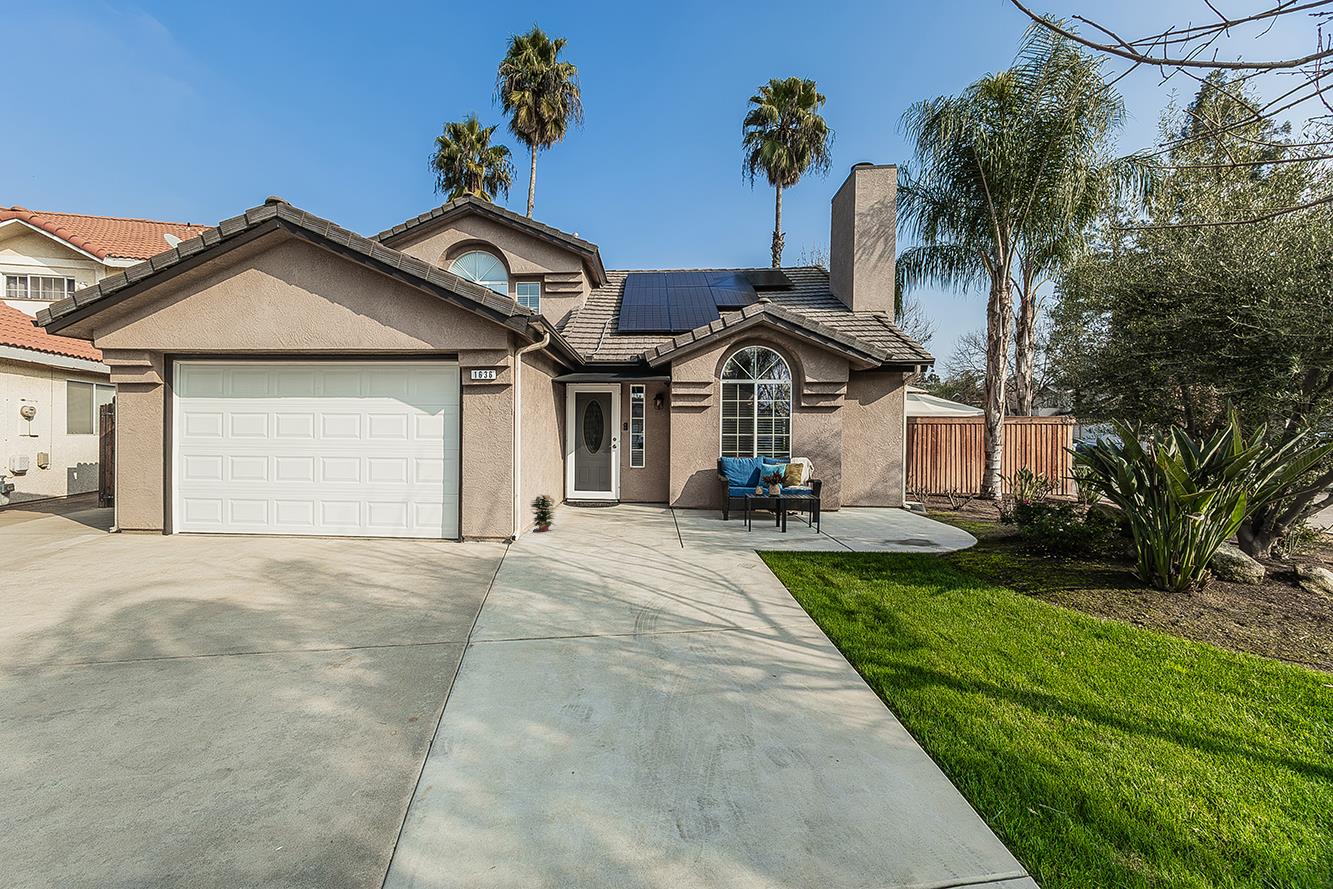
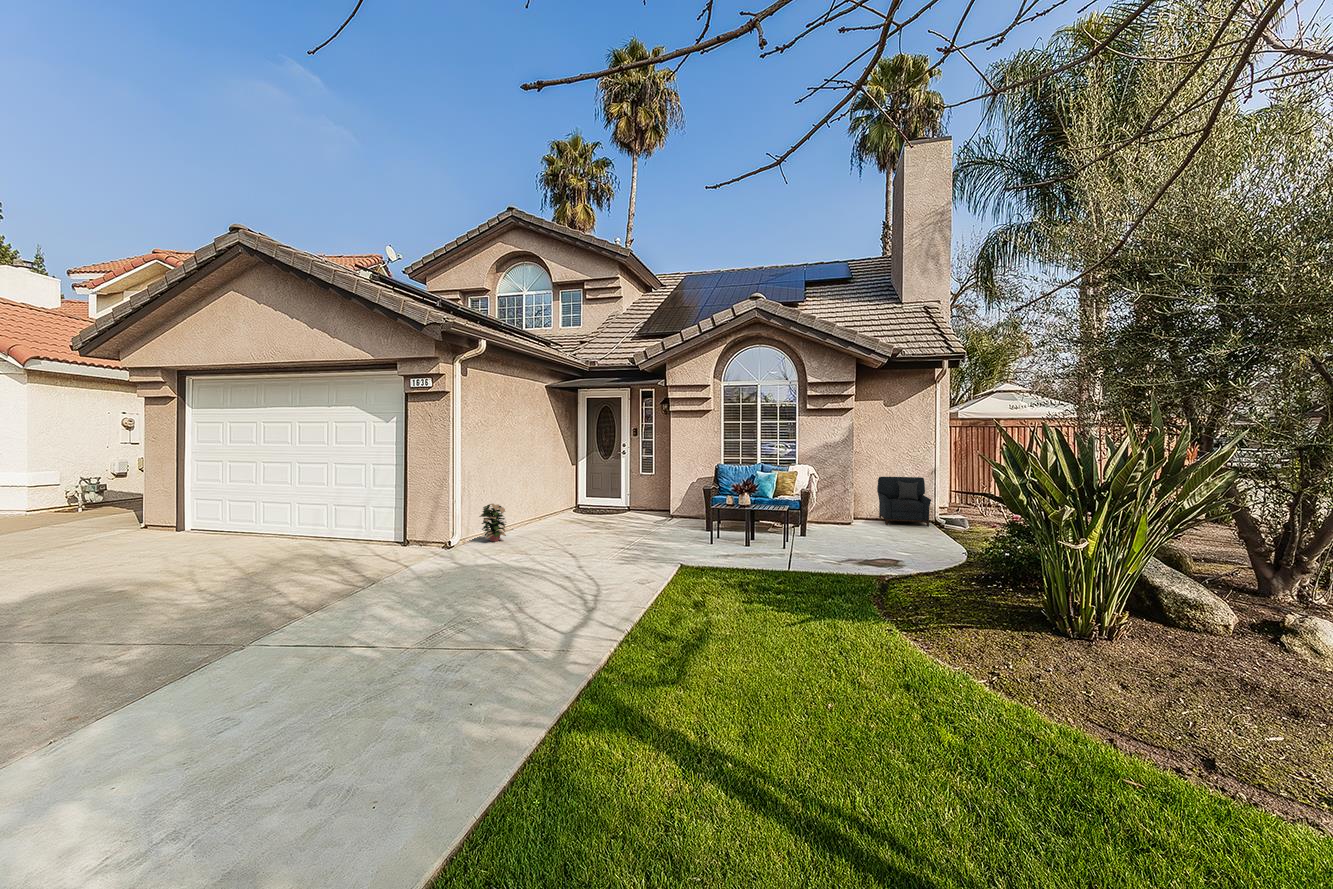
armchair: none [854,468,904,510] -> present [877,477,931,527]

